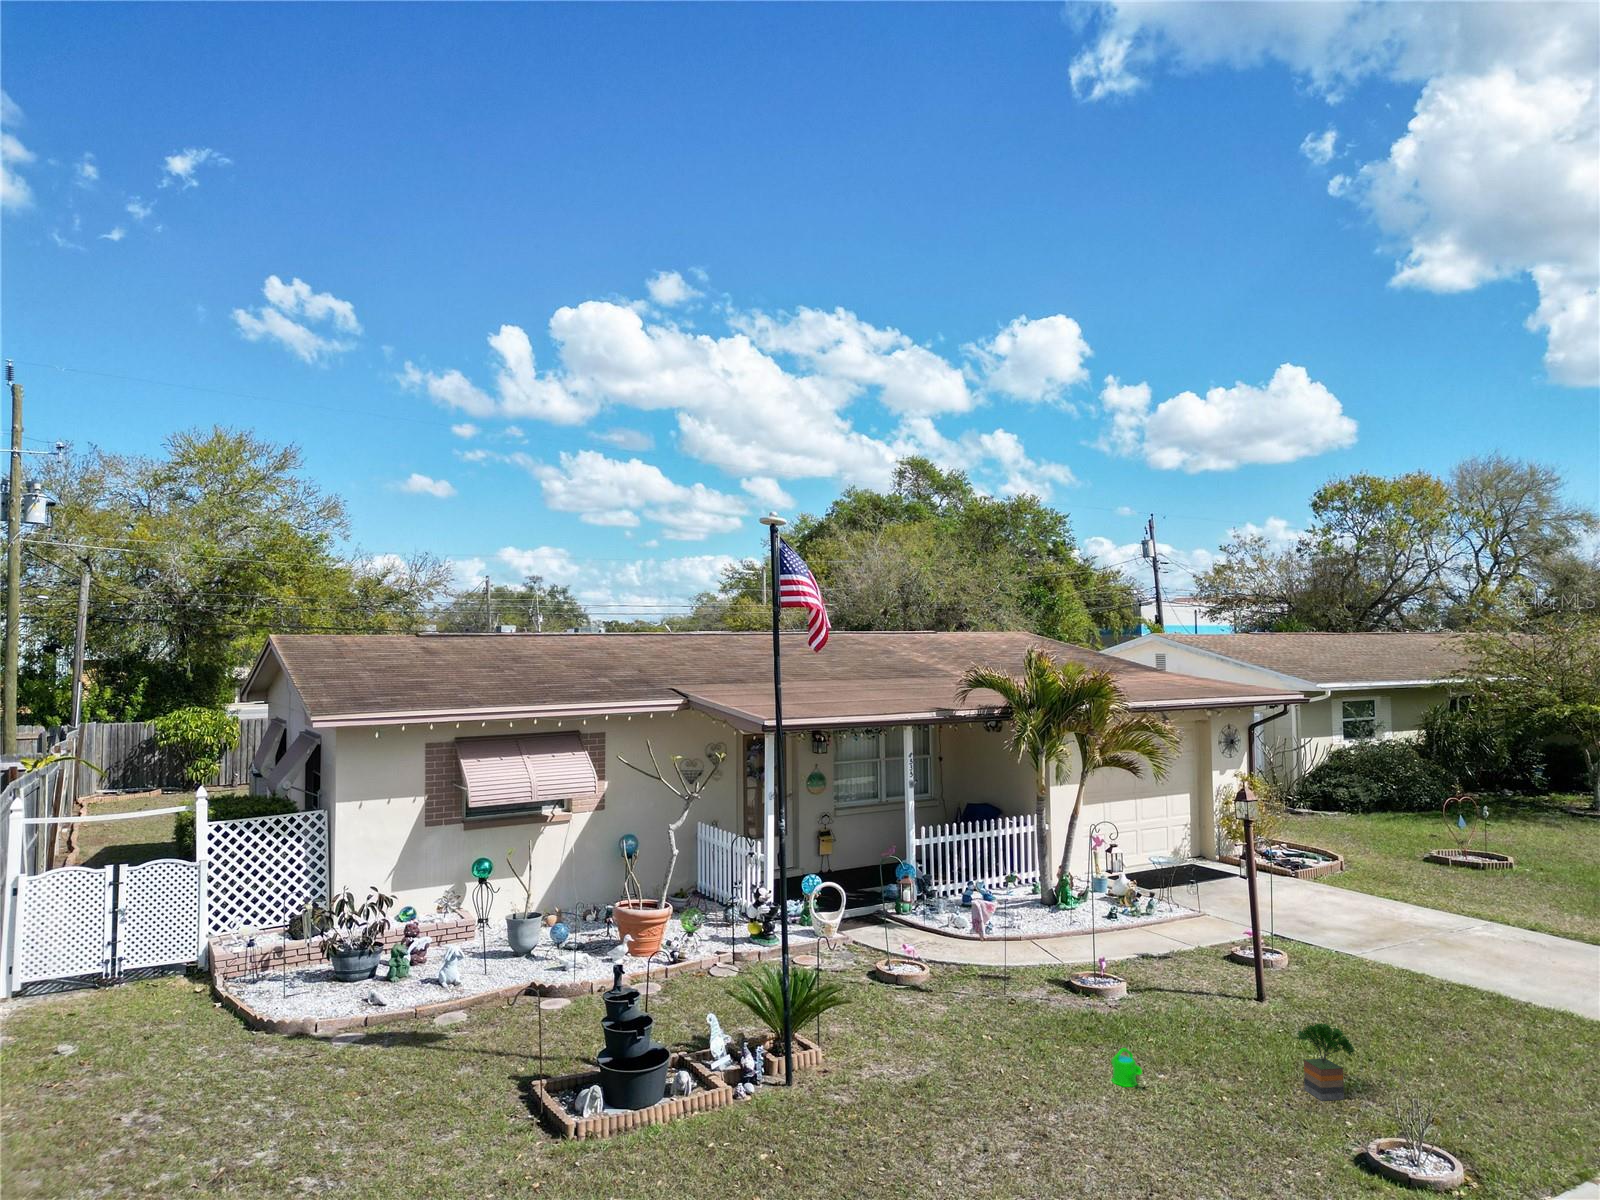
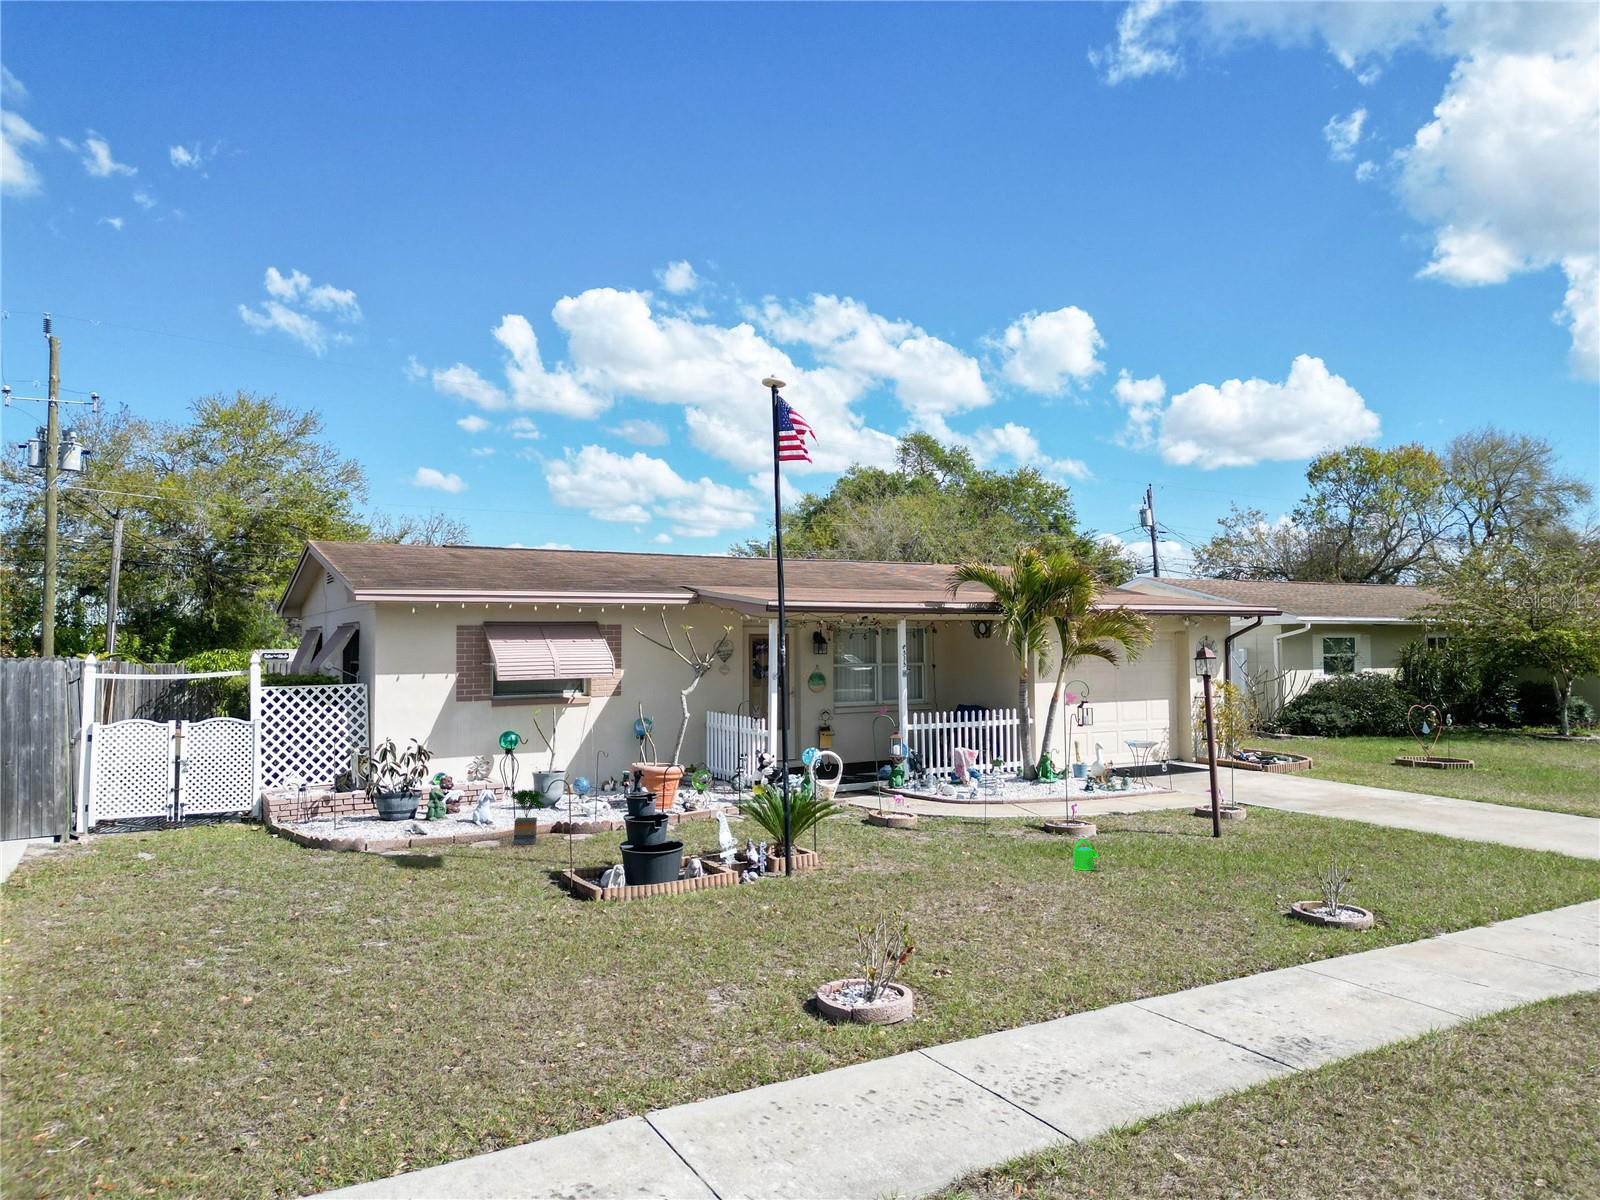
potted tree: present [1297,1023,1355,1101] -> present [511,790,545,845]

